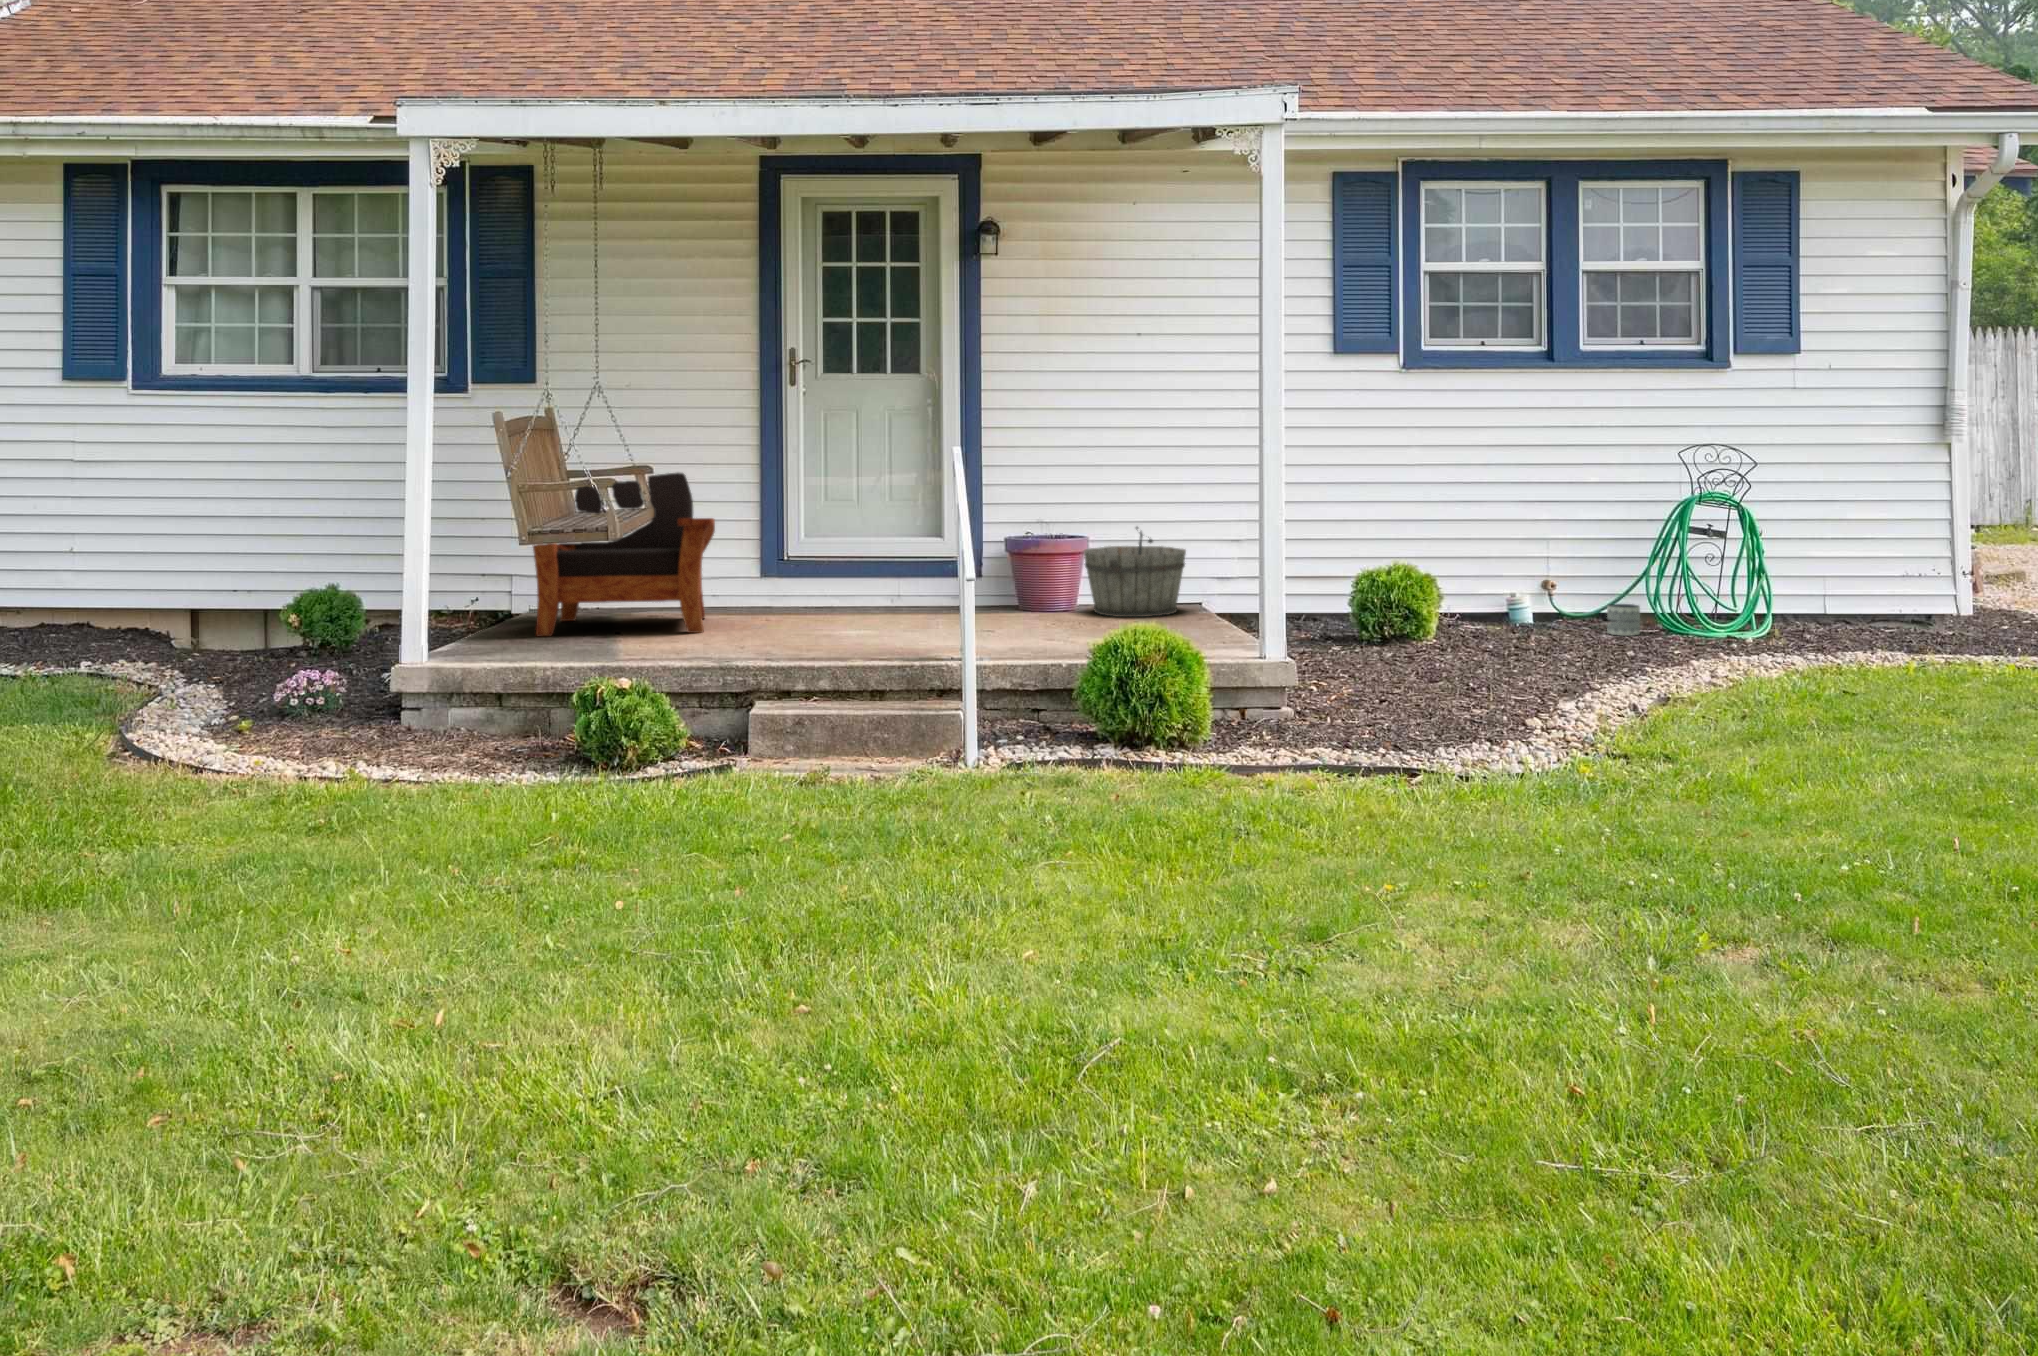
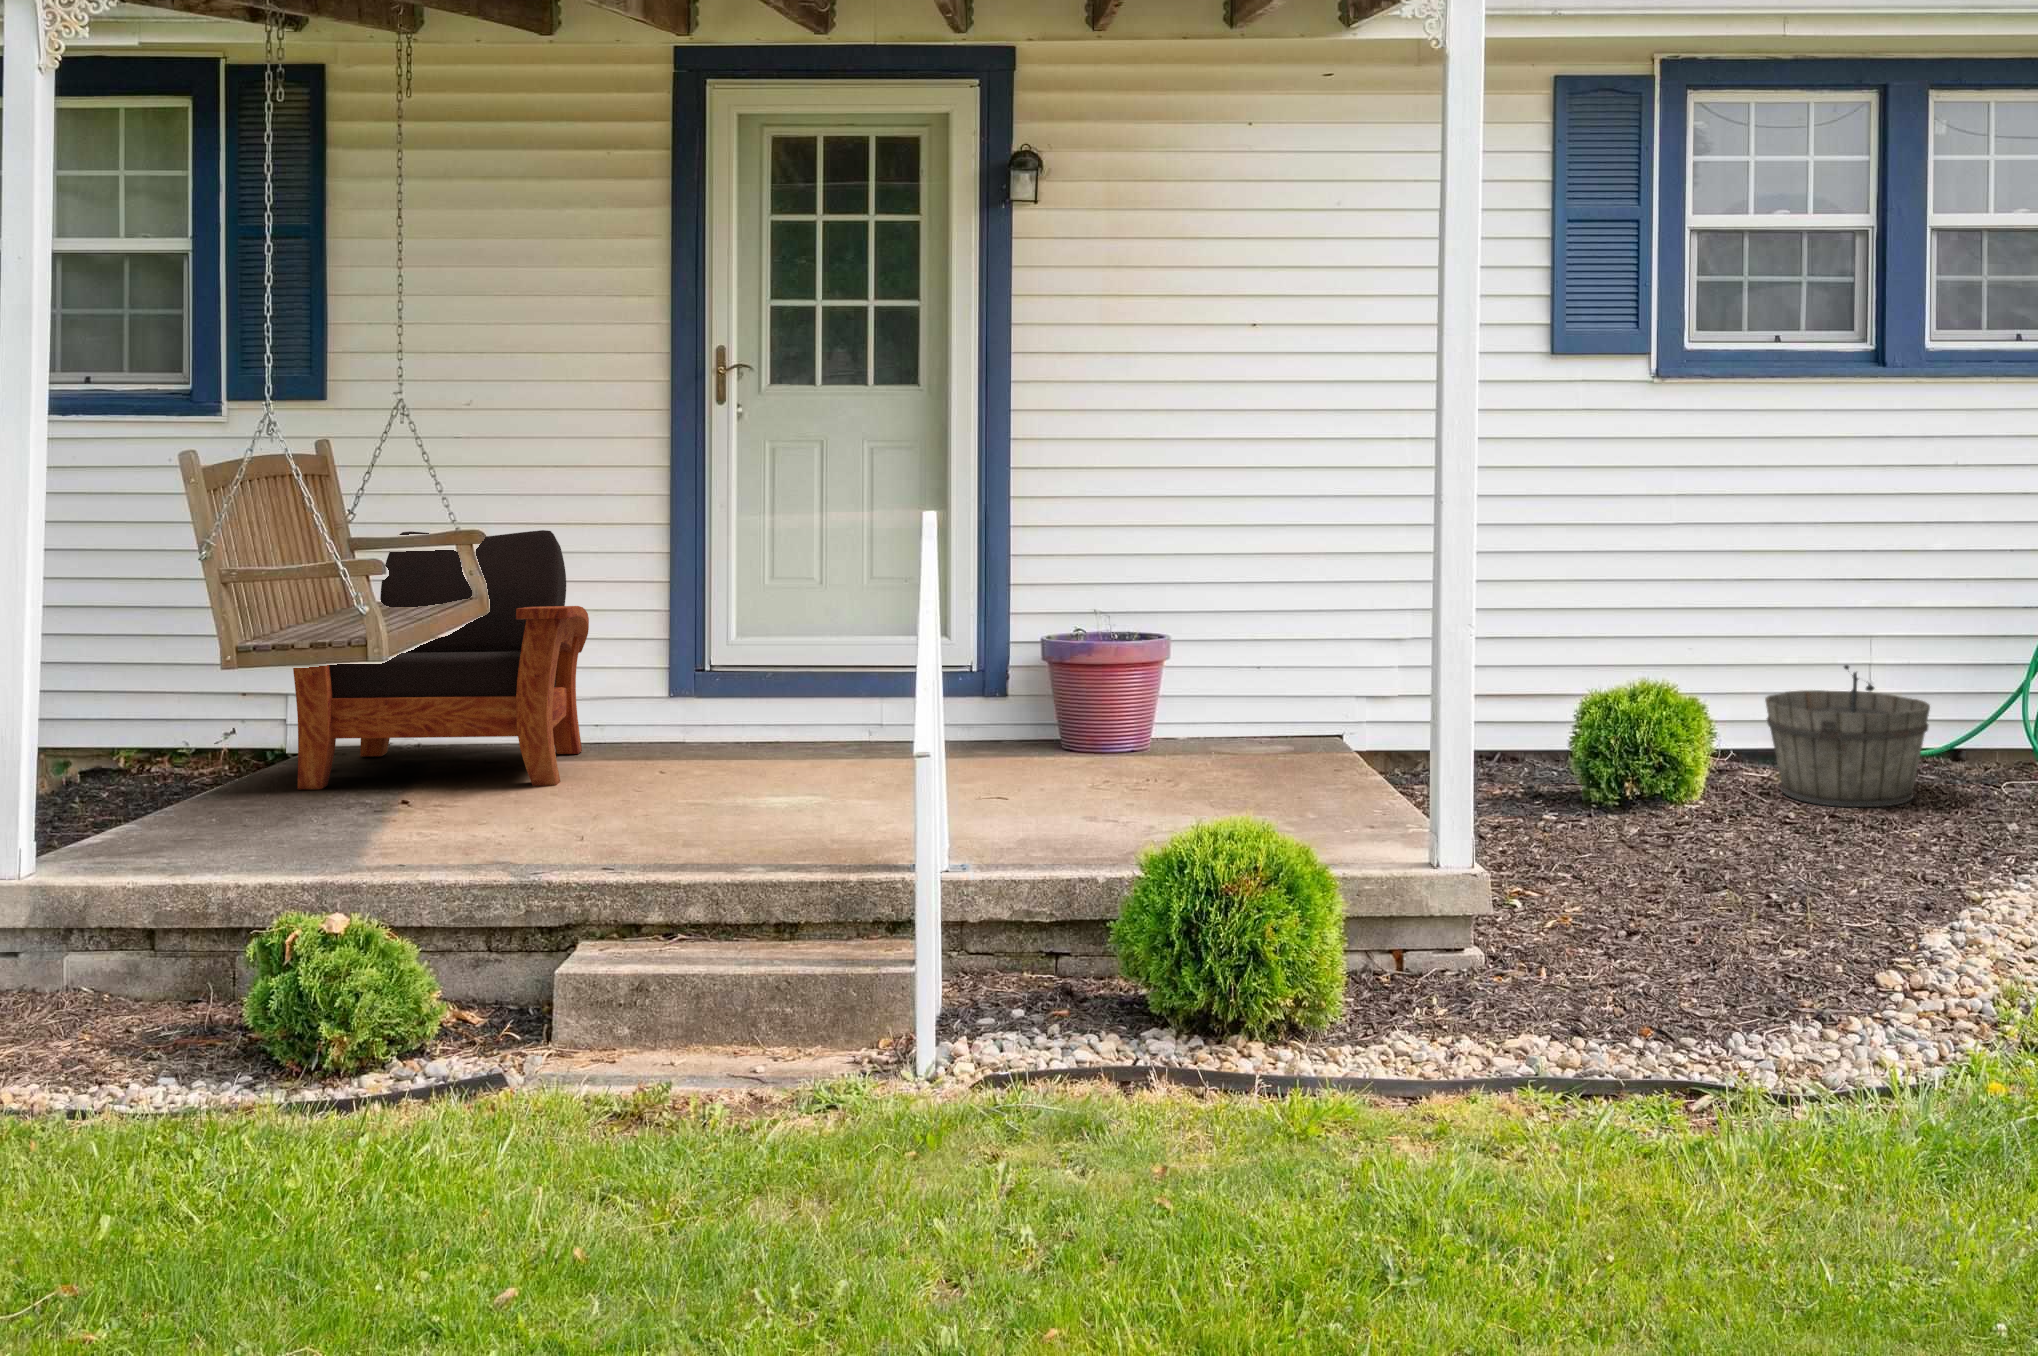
wooden bucket: present [1084,527,1186,617] -> present [1765,665,1930,807]
planter: present [1607,604,1640,636] -> none [1966,735,2018,787]

